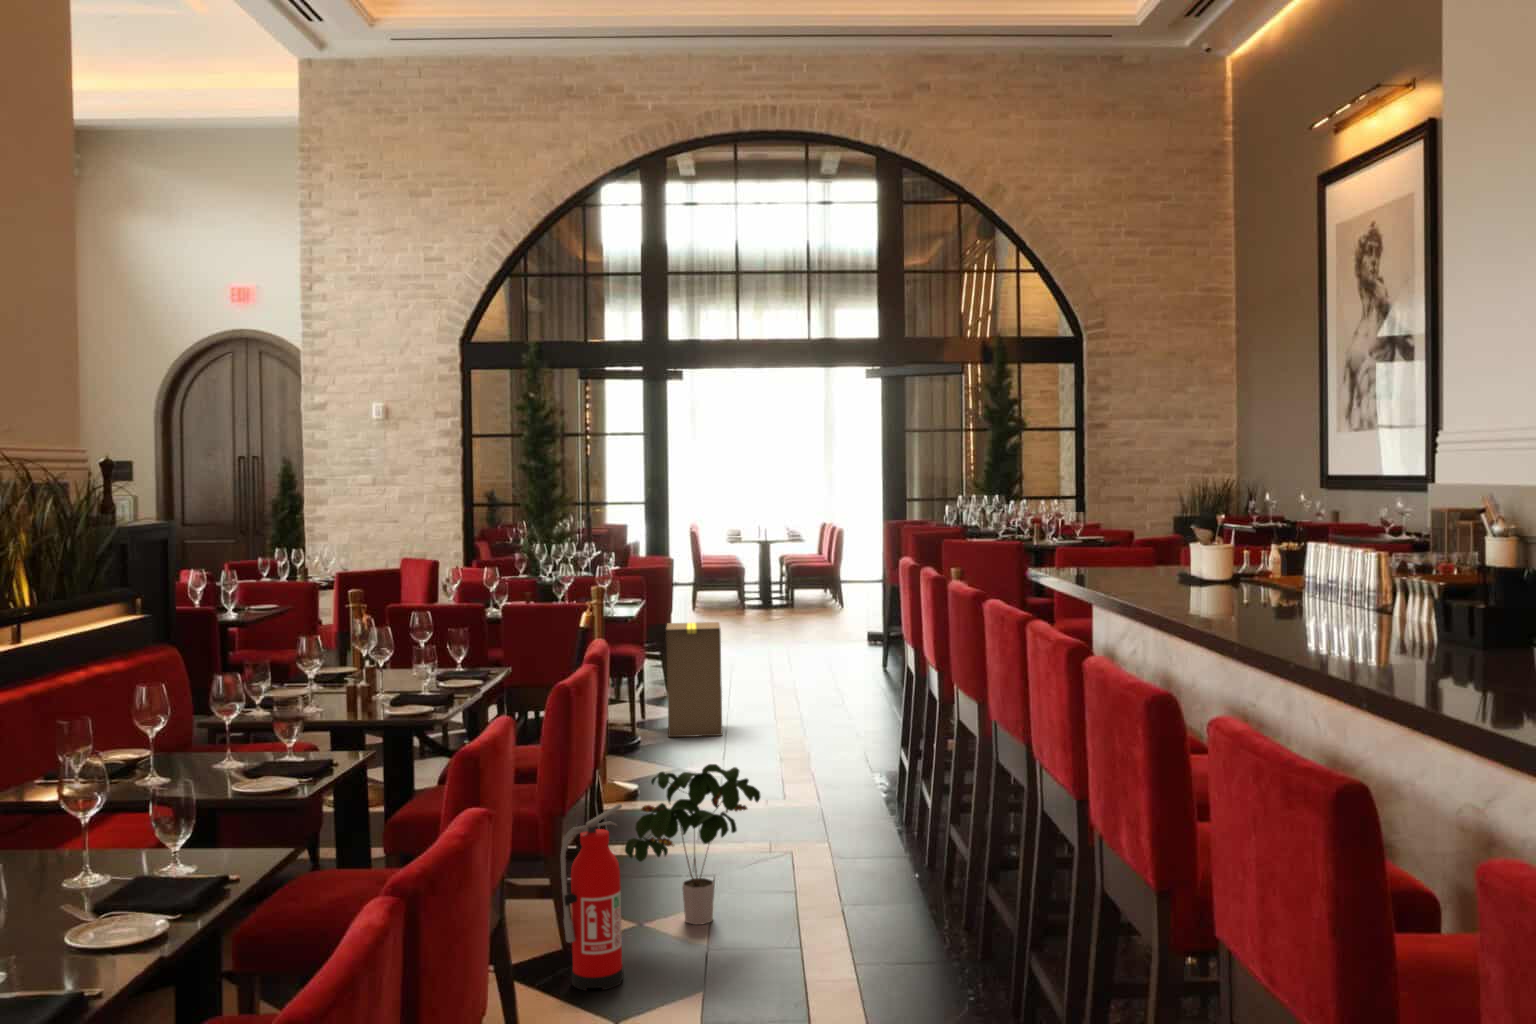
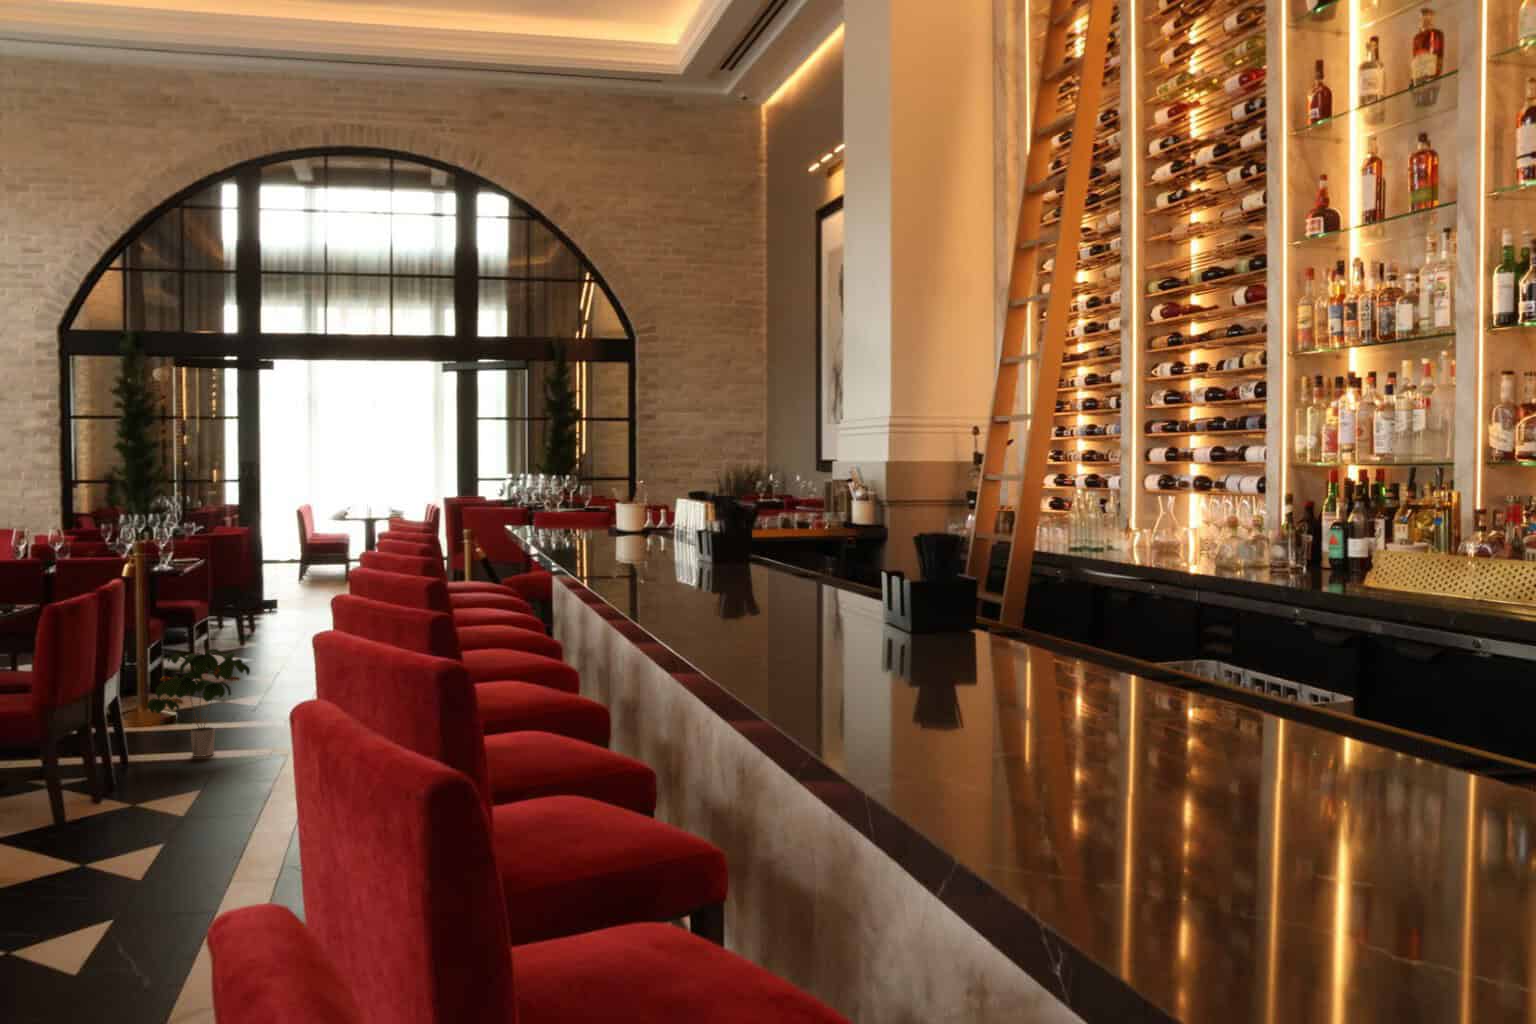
cardboard box: present [666,622,722,737] -> none [227,575,279,668]
fire extinguisher: present [561,804,624,991] -> none [91,666,137,785]

